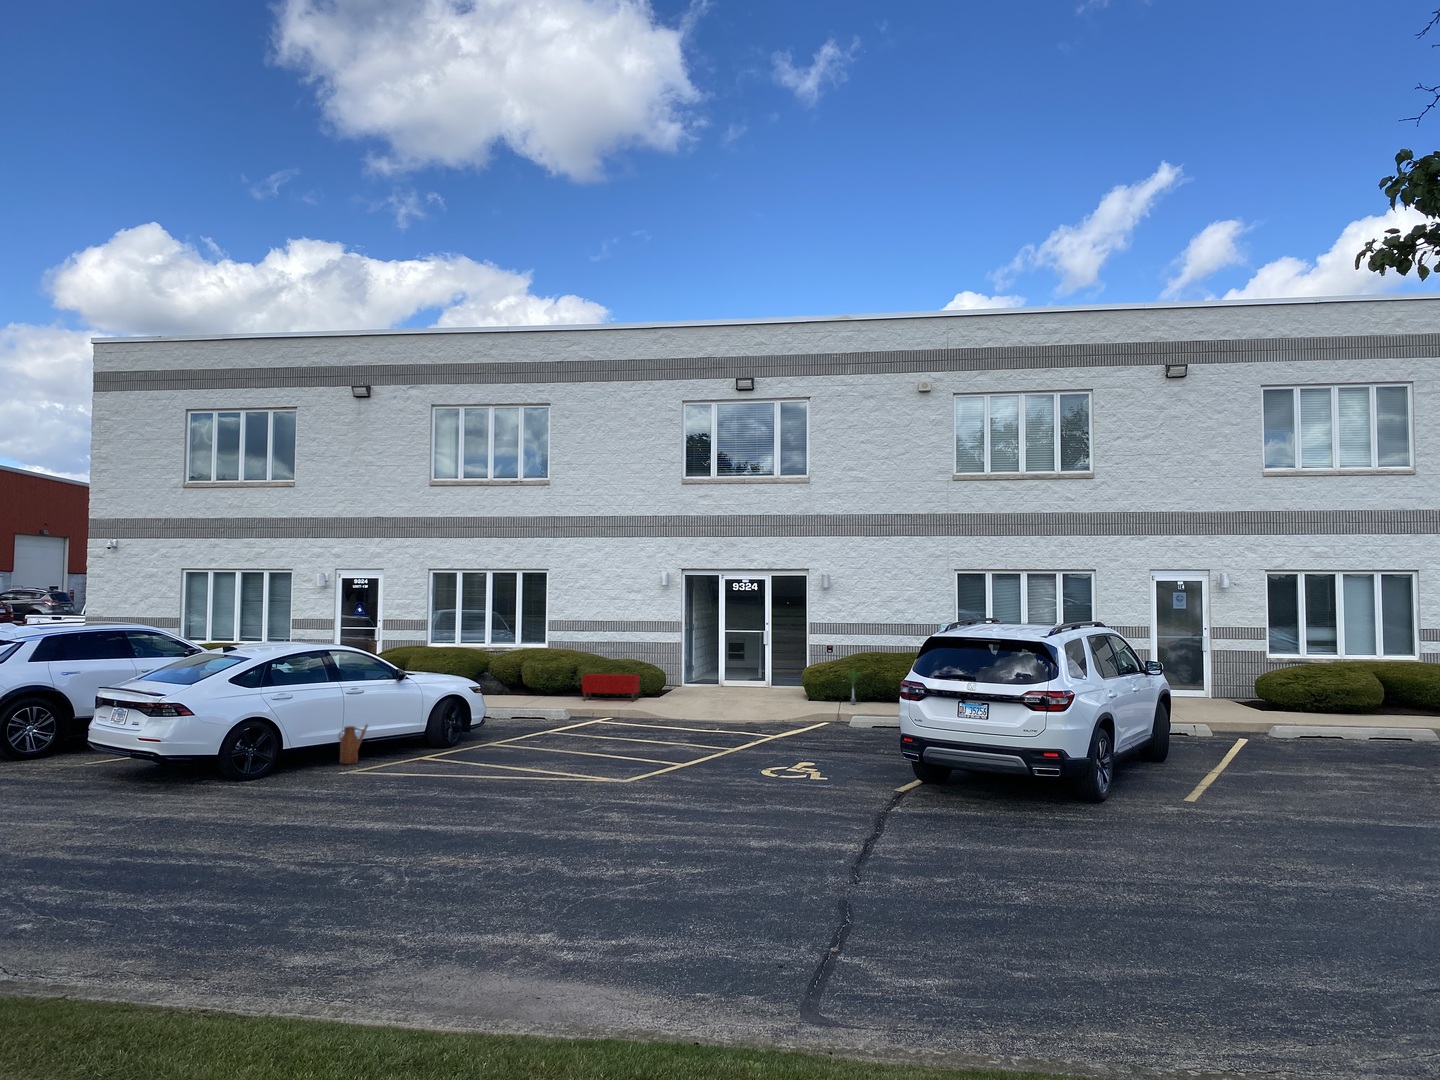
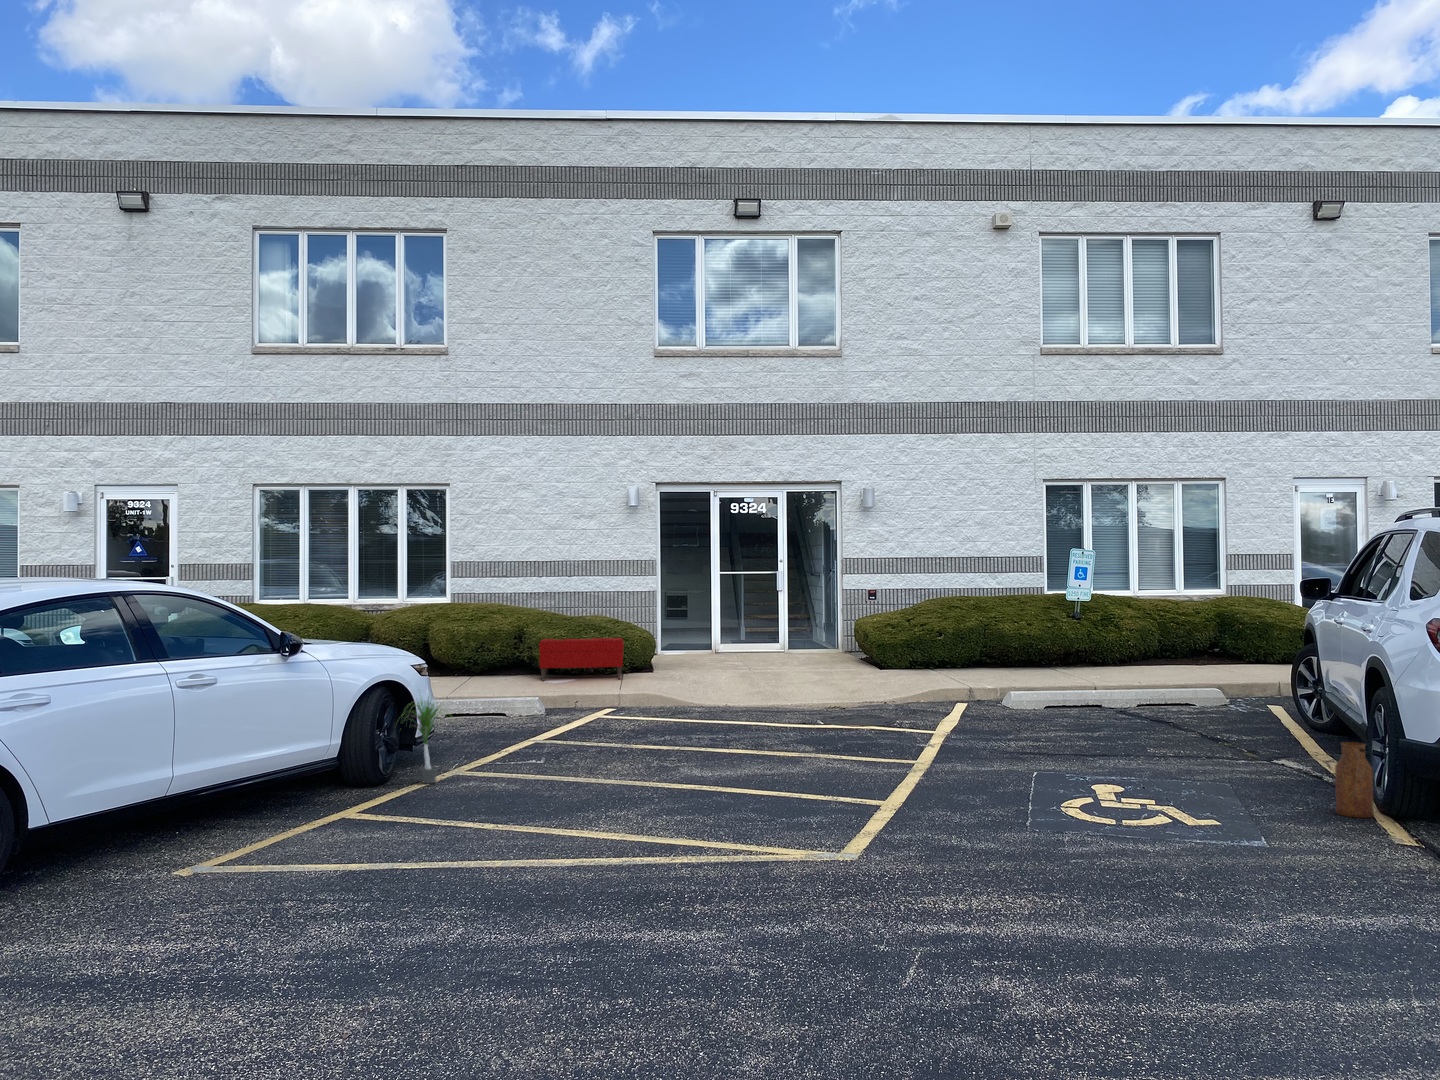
potted plant: present [848,672,859,704] -> present [413,697,441,784]
watering can: present [338,725,368,764] -> present [1335,742,1374,818]

